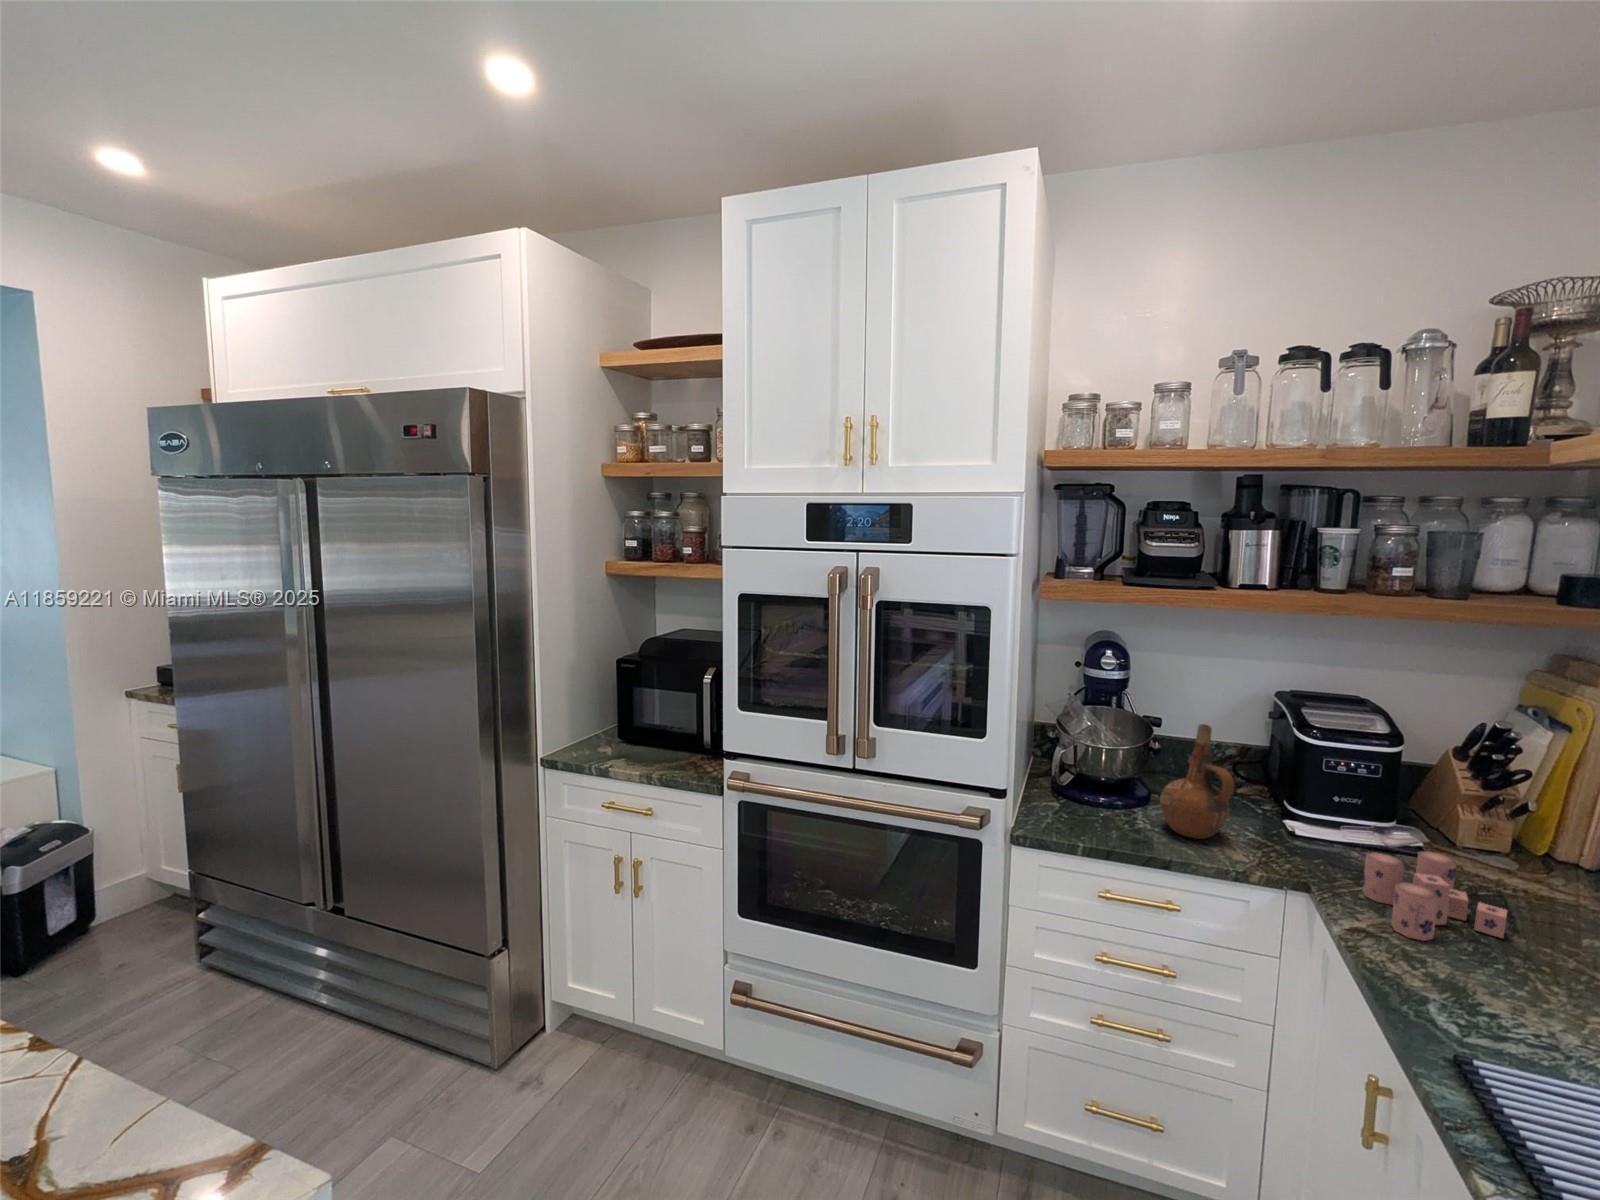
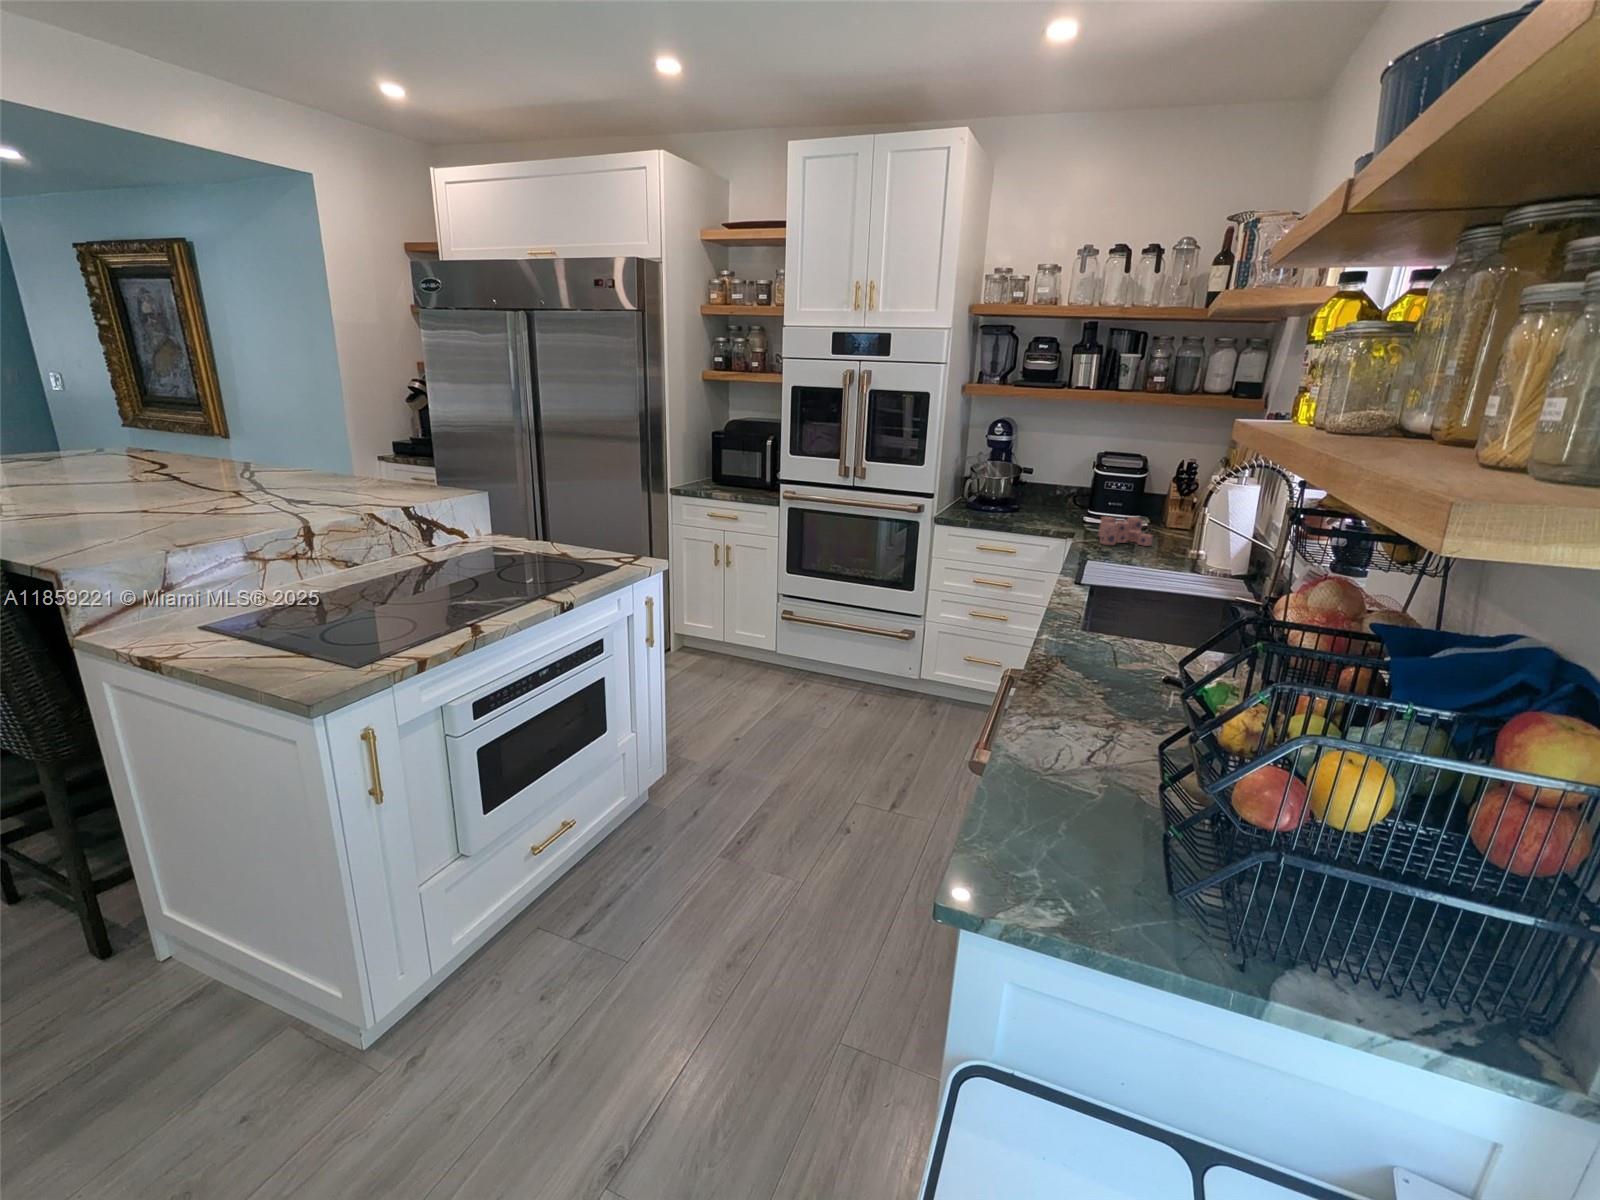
ceramic pitcher: present [1160,724,1234,839] -> none [1016,461,1052,521]

